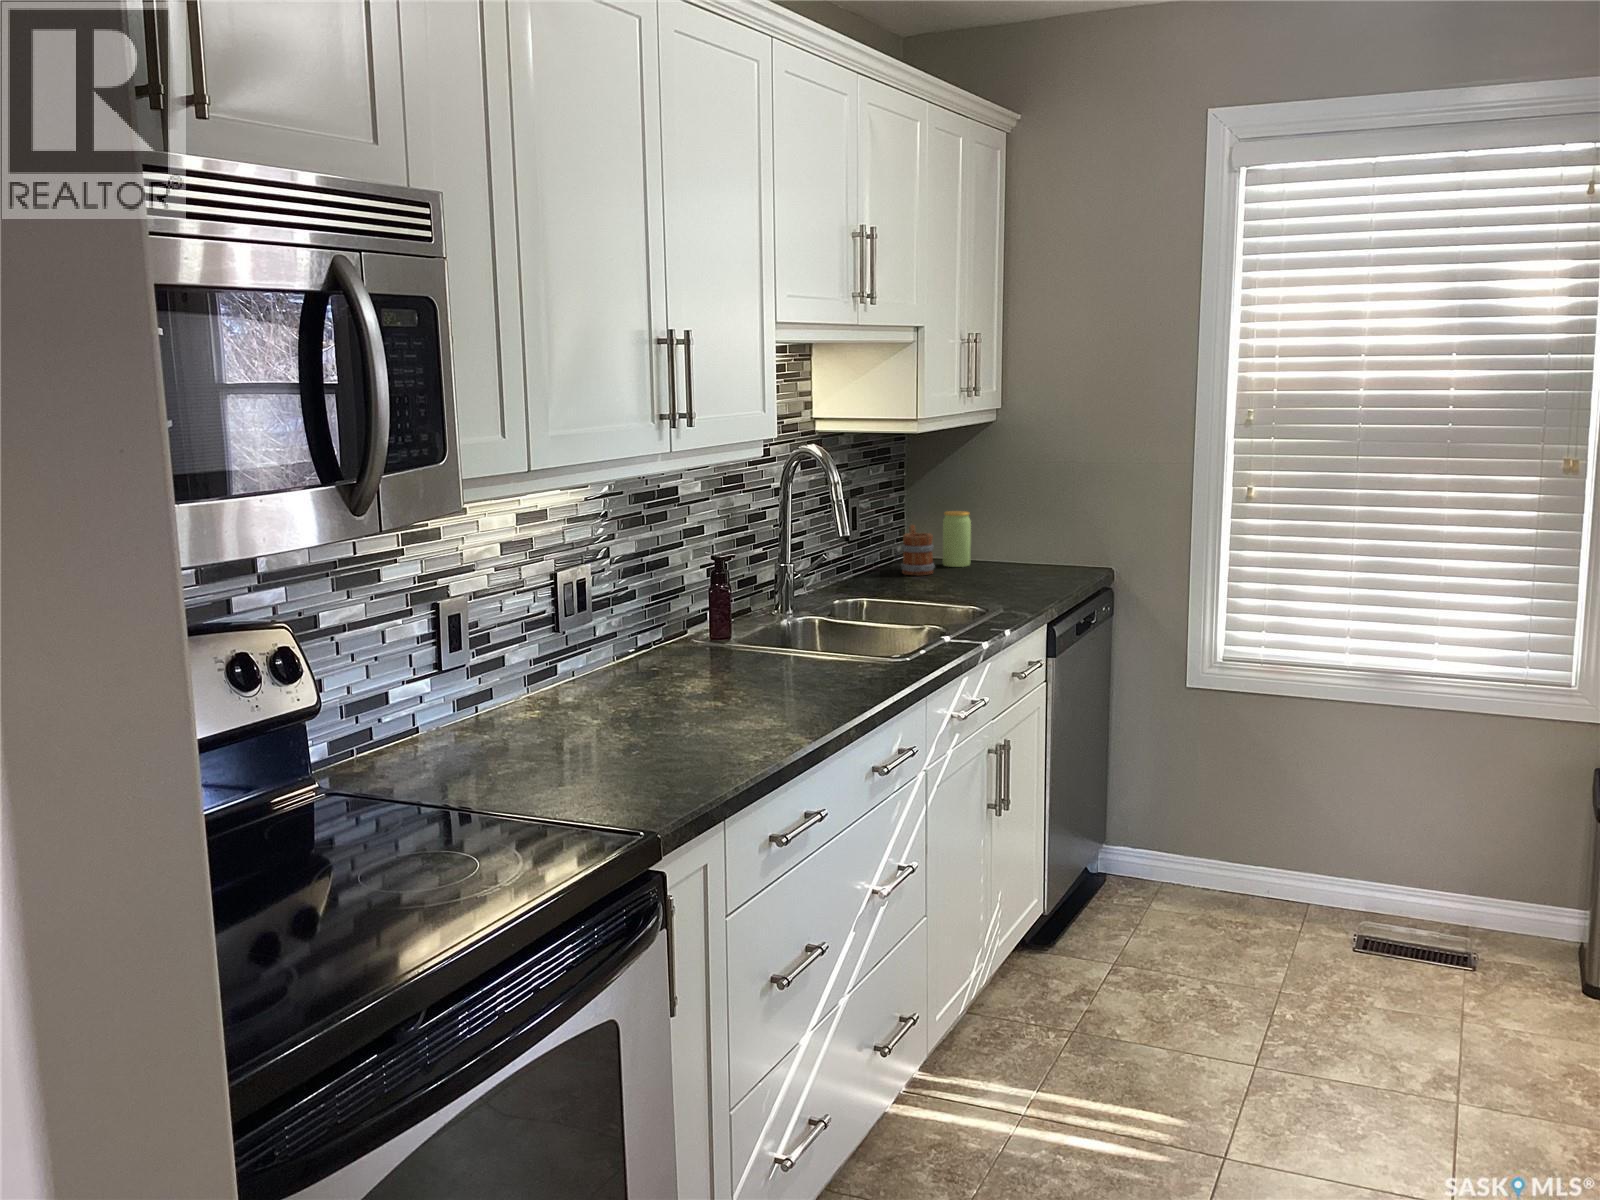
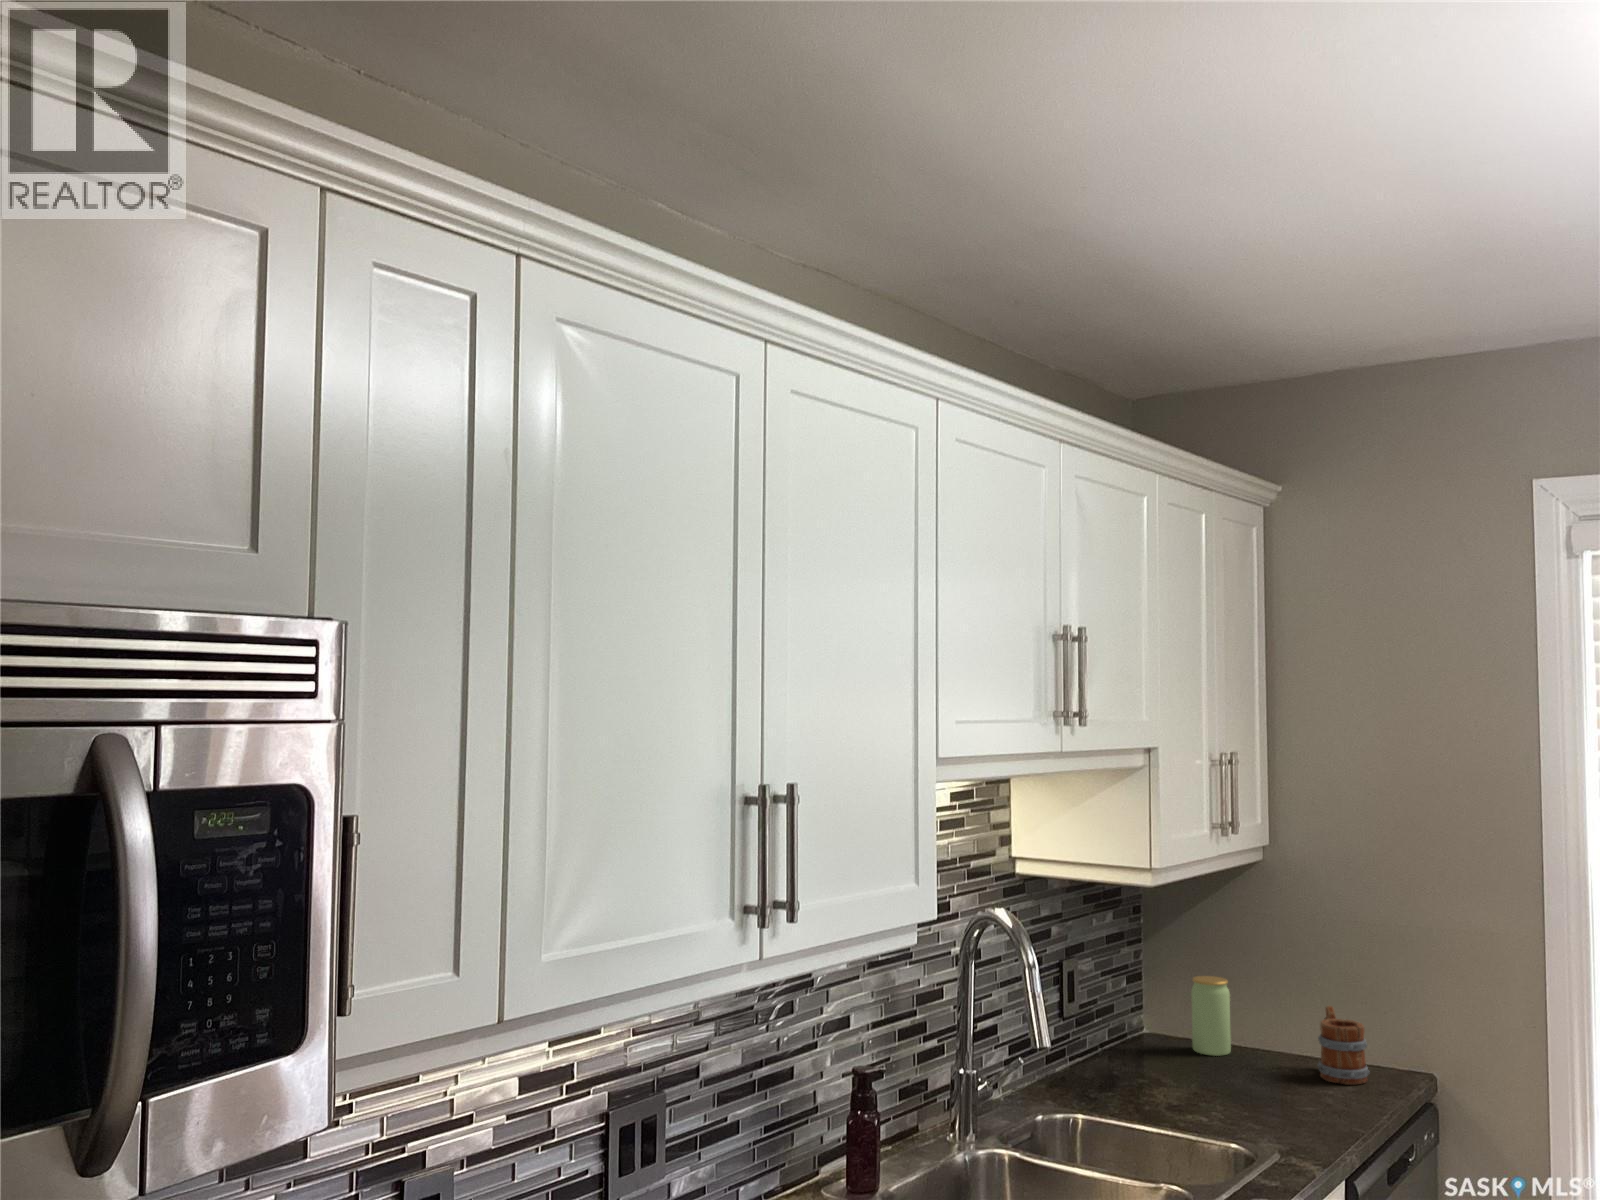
mug: present [901,525,934,575] -> present [1318,1006,1370,1085]

